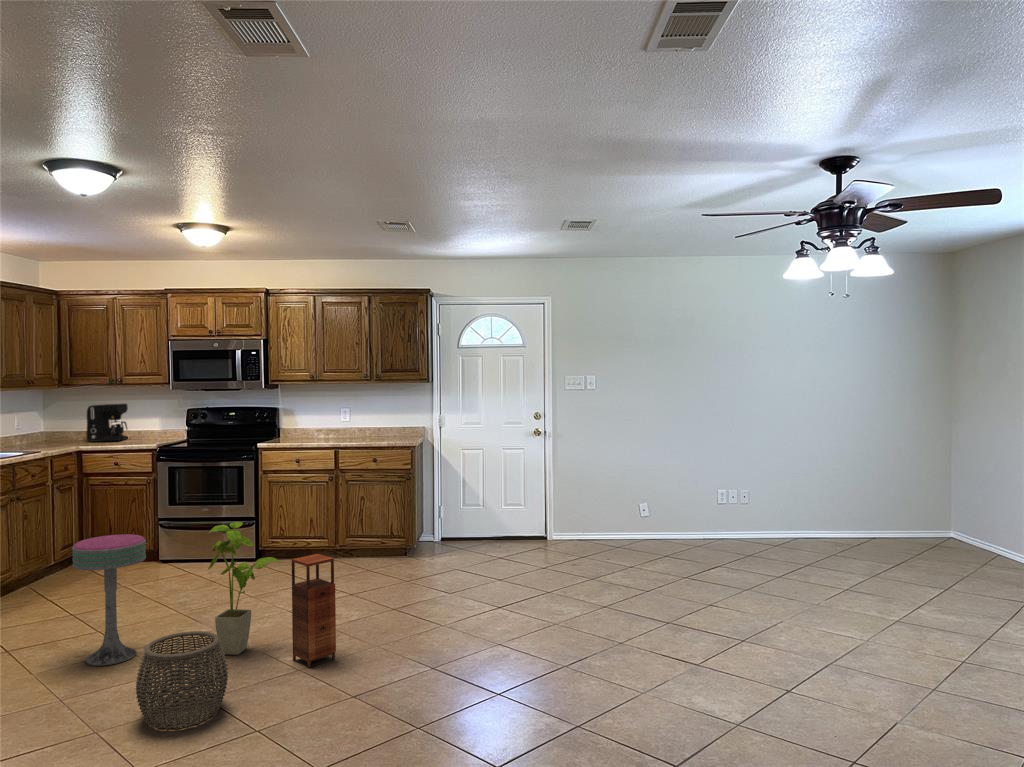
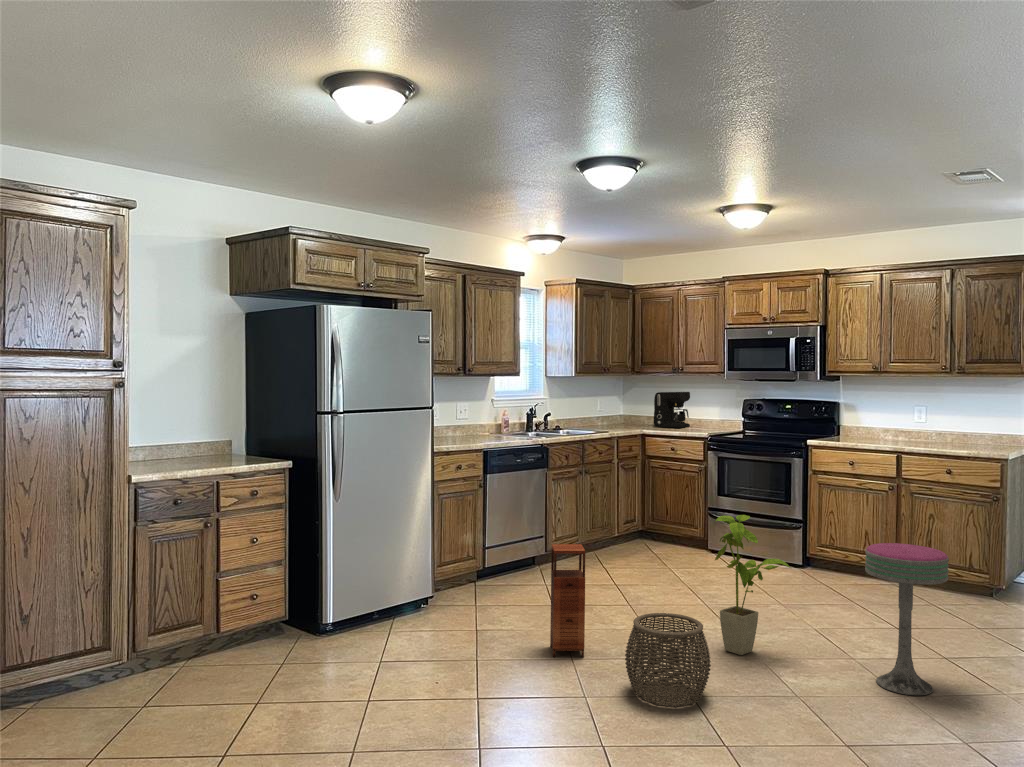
bar stool: present [72,534,146,666] -> present [865,543,949,695]
storage cabinet: present [292,554,336,668] -> present [550,544,585,657]

